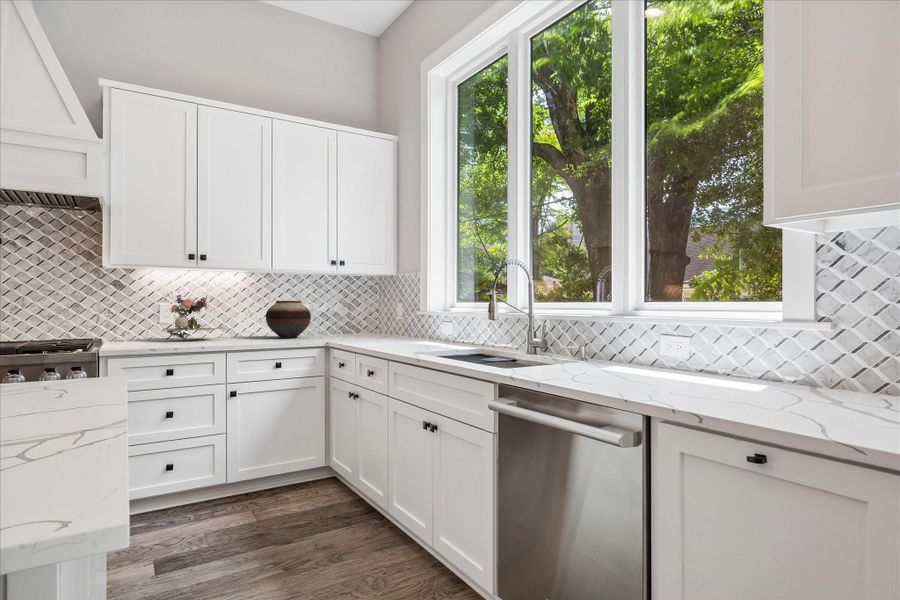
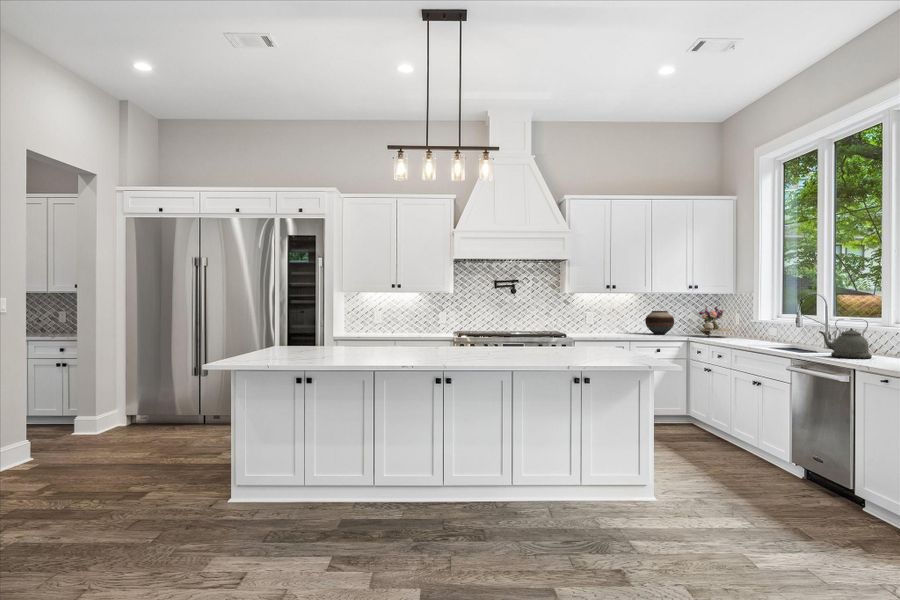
flower arrangement: present [163,295,222,339] -> present [699,307,733,336]
kettle: none [548,301,638,382] -> present [819,319,872,359]

